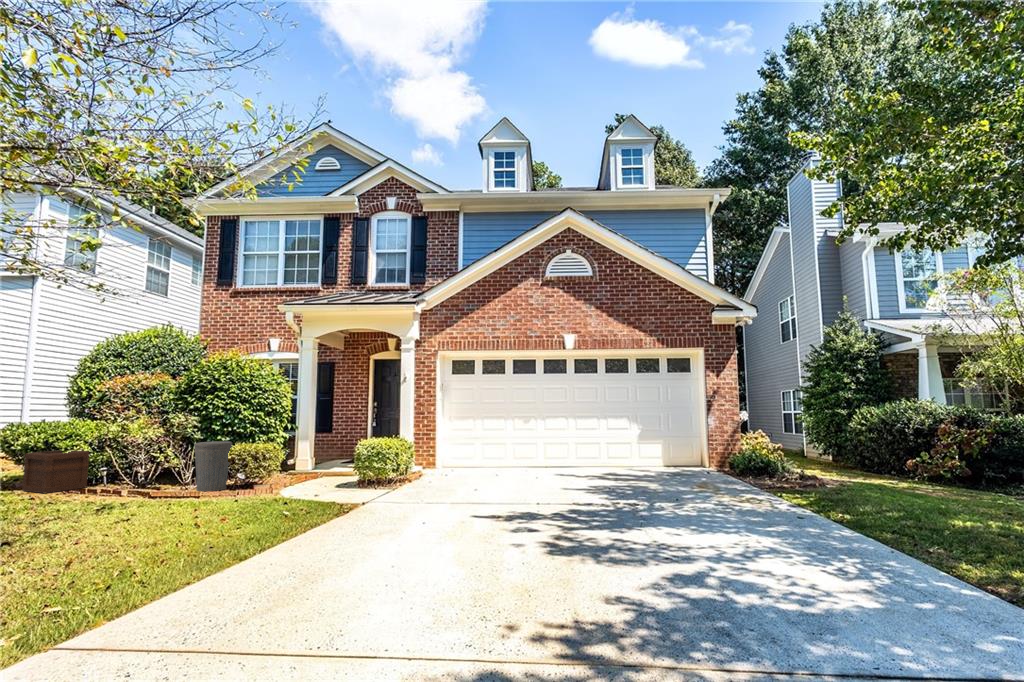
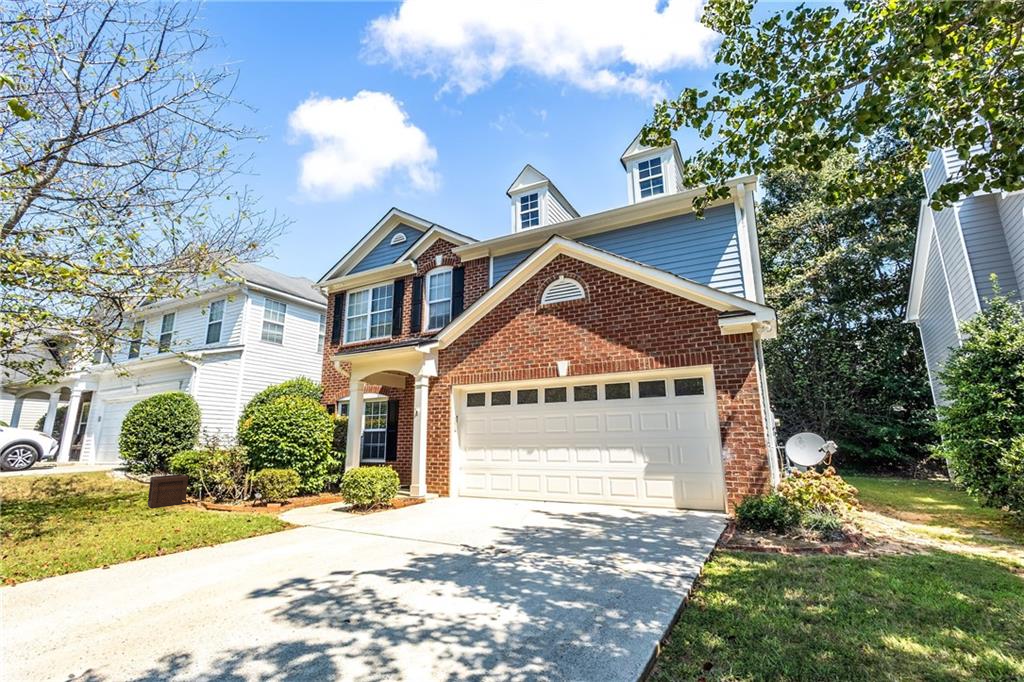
trash can: present [194,441,232,491] -> none [235,470,266,512]

